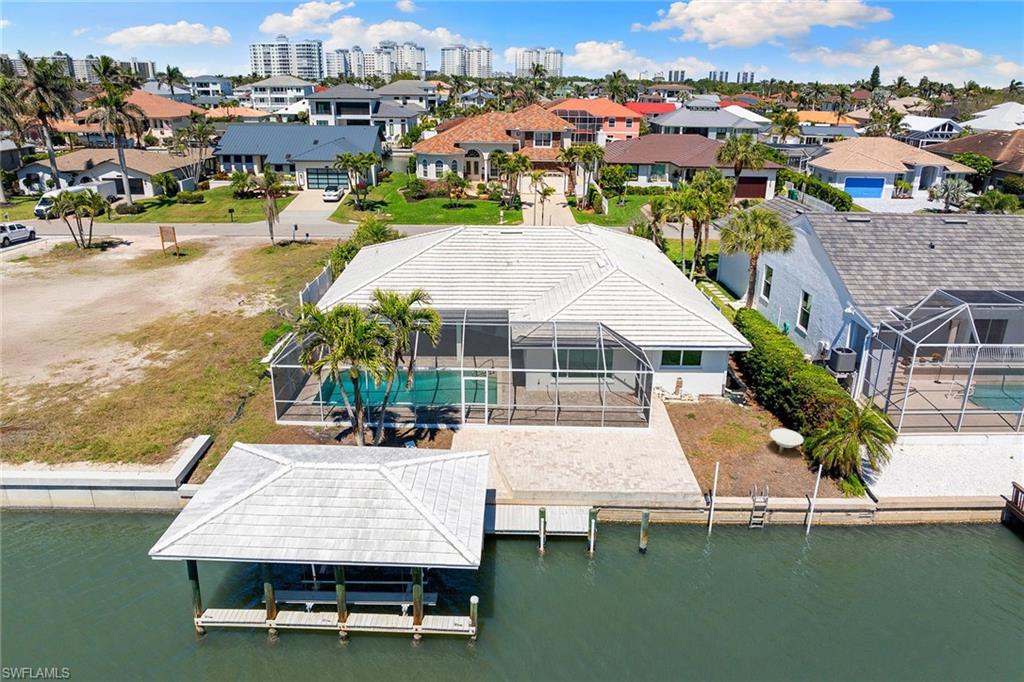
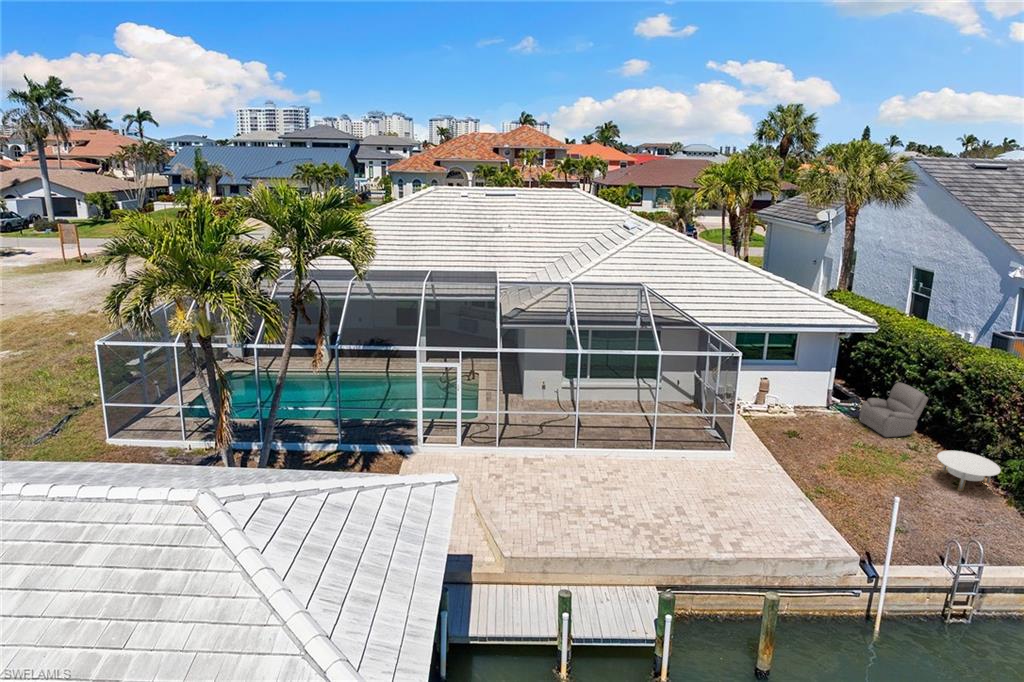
chair: none [739,382,778,418] -> present [859,382,928,437]

